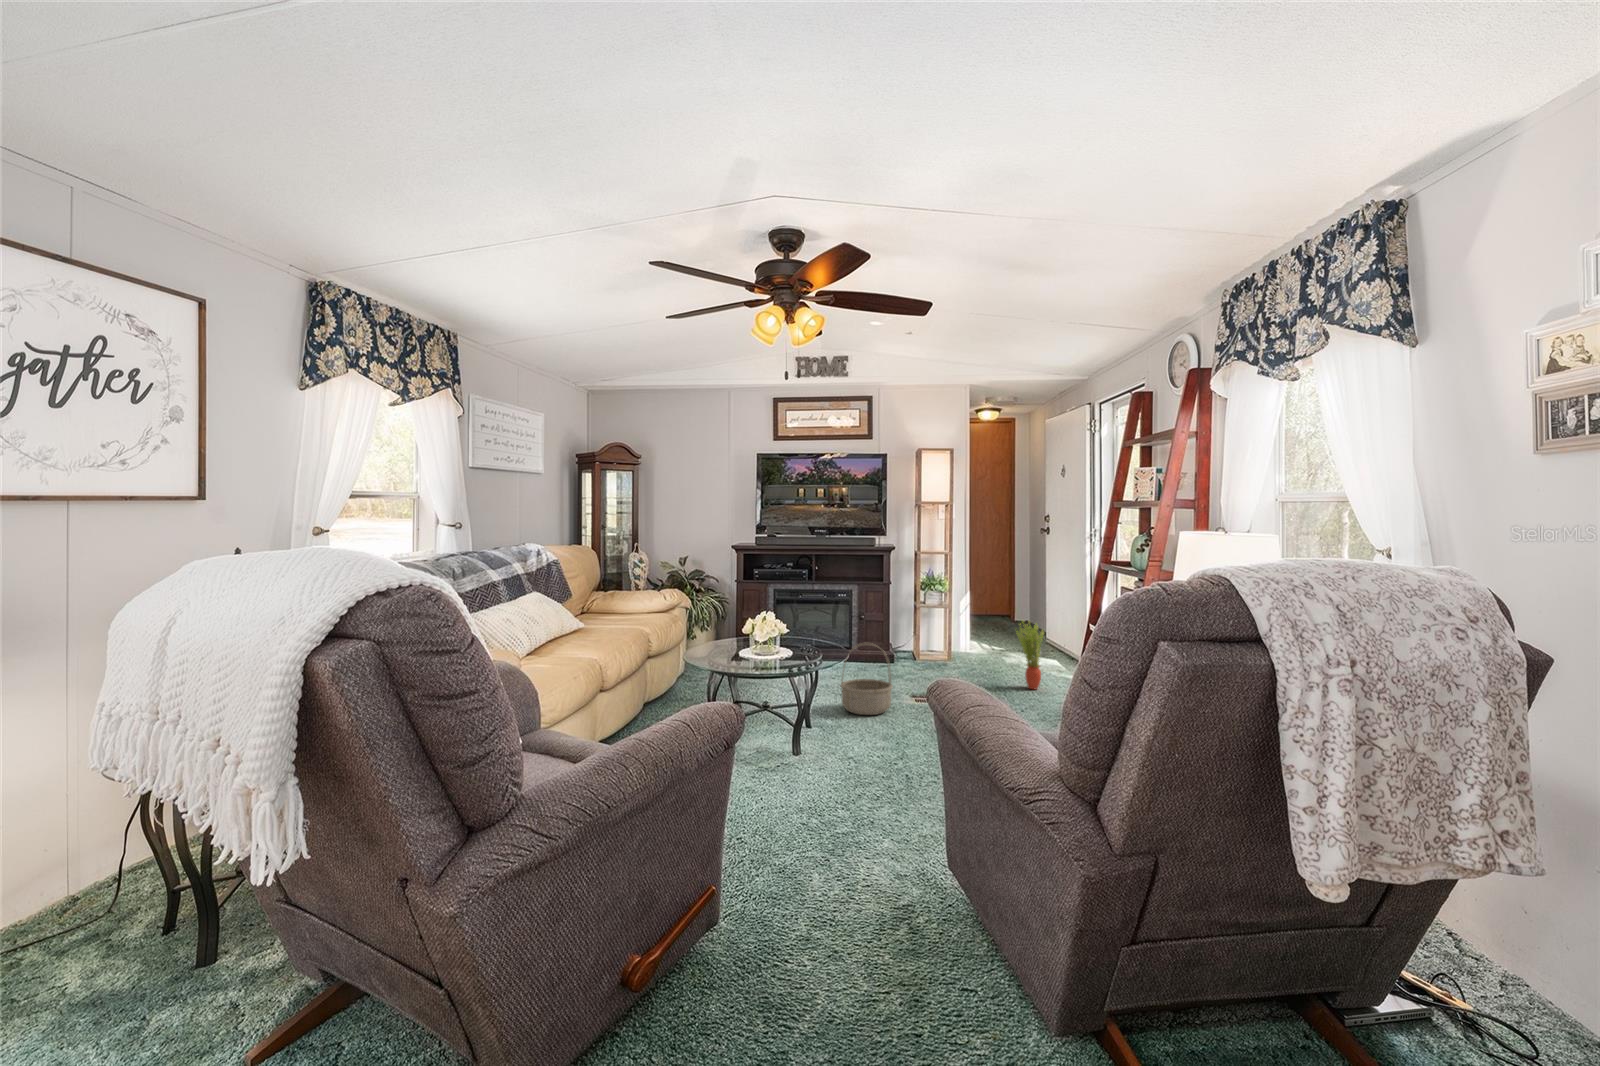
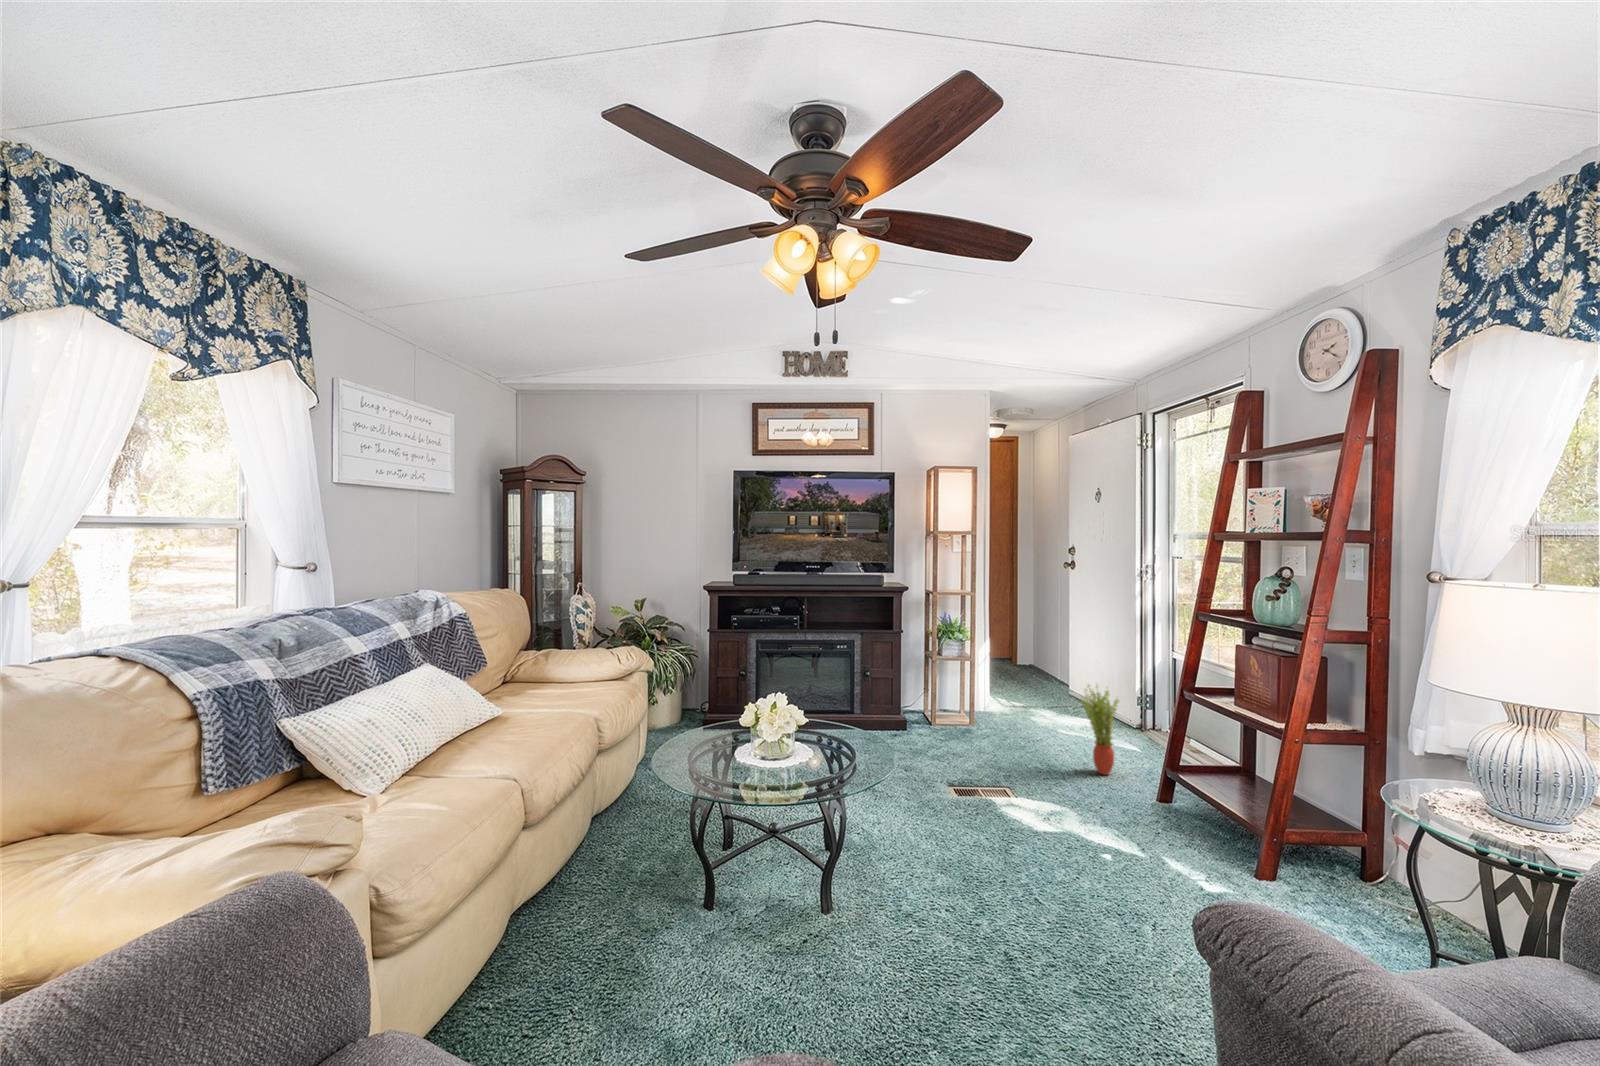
basket: present [841,643,893,715] -> none [872,730,946,836]

